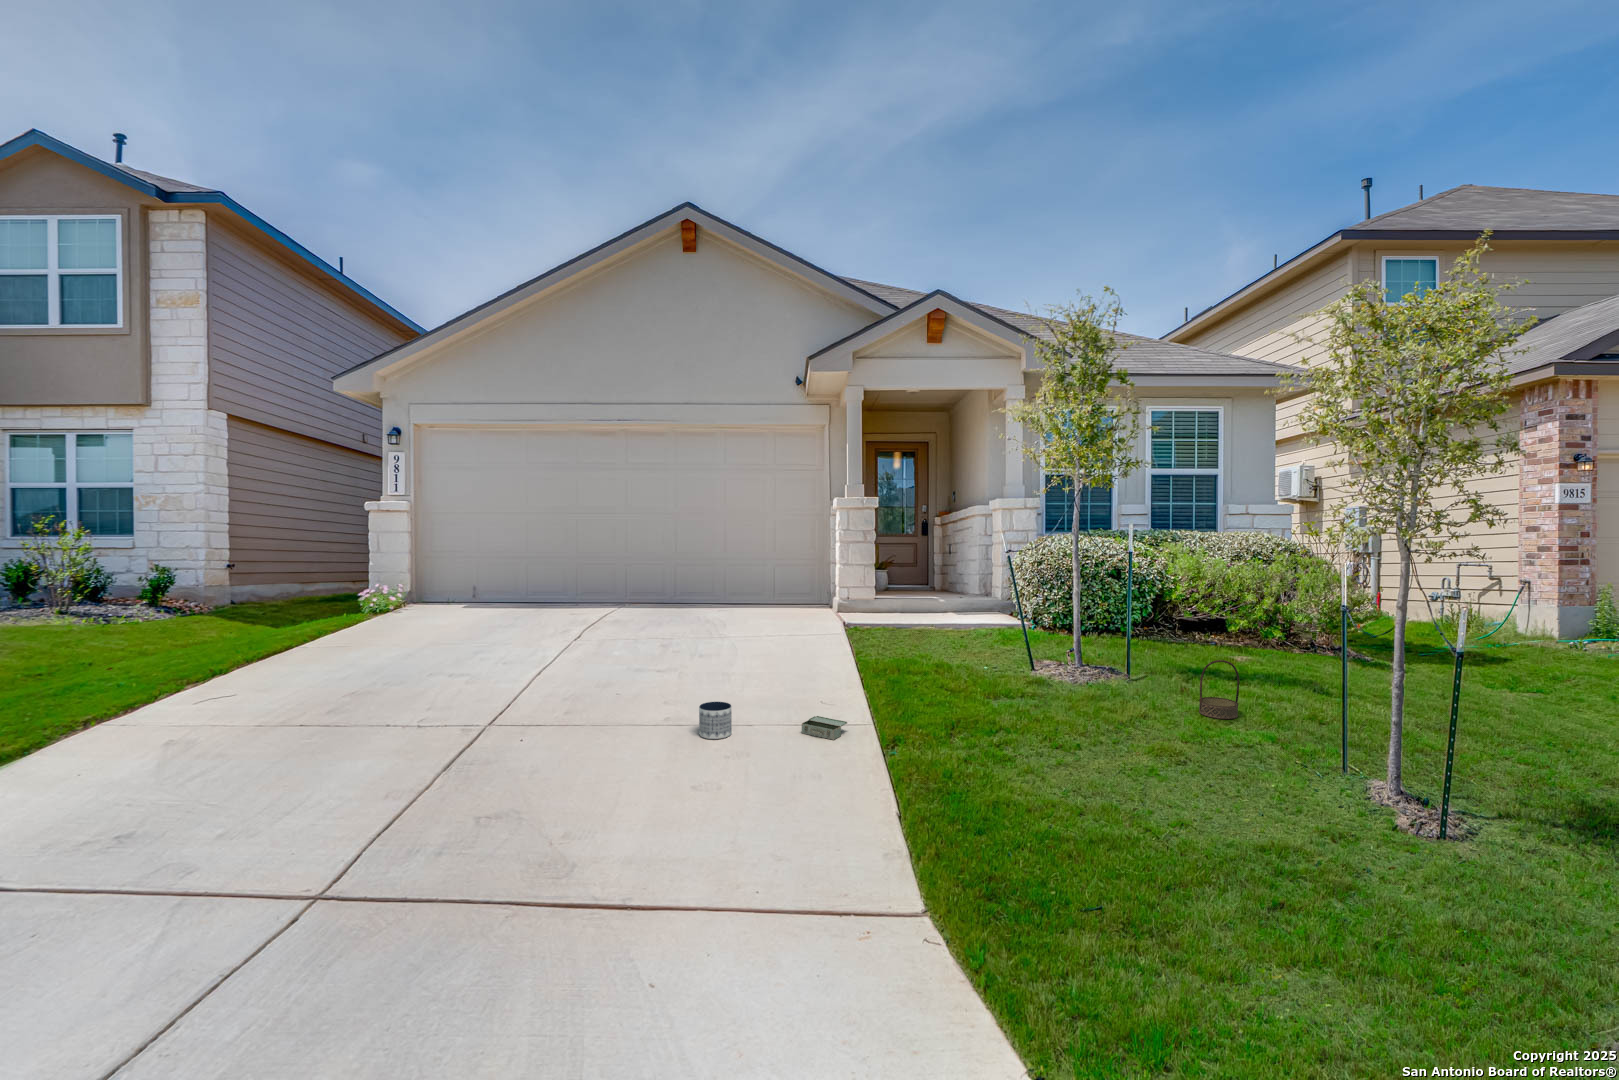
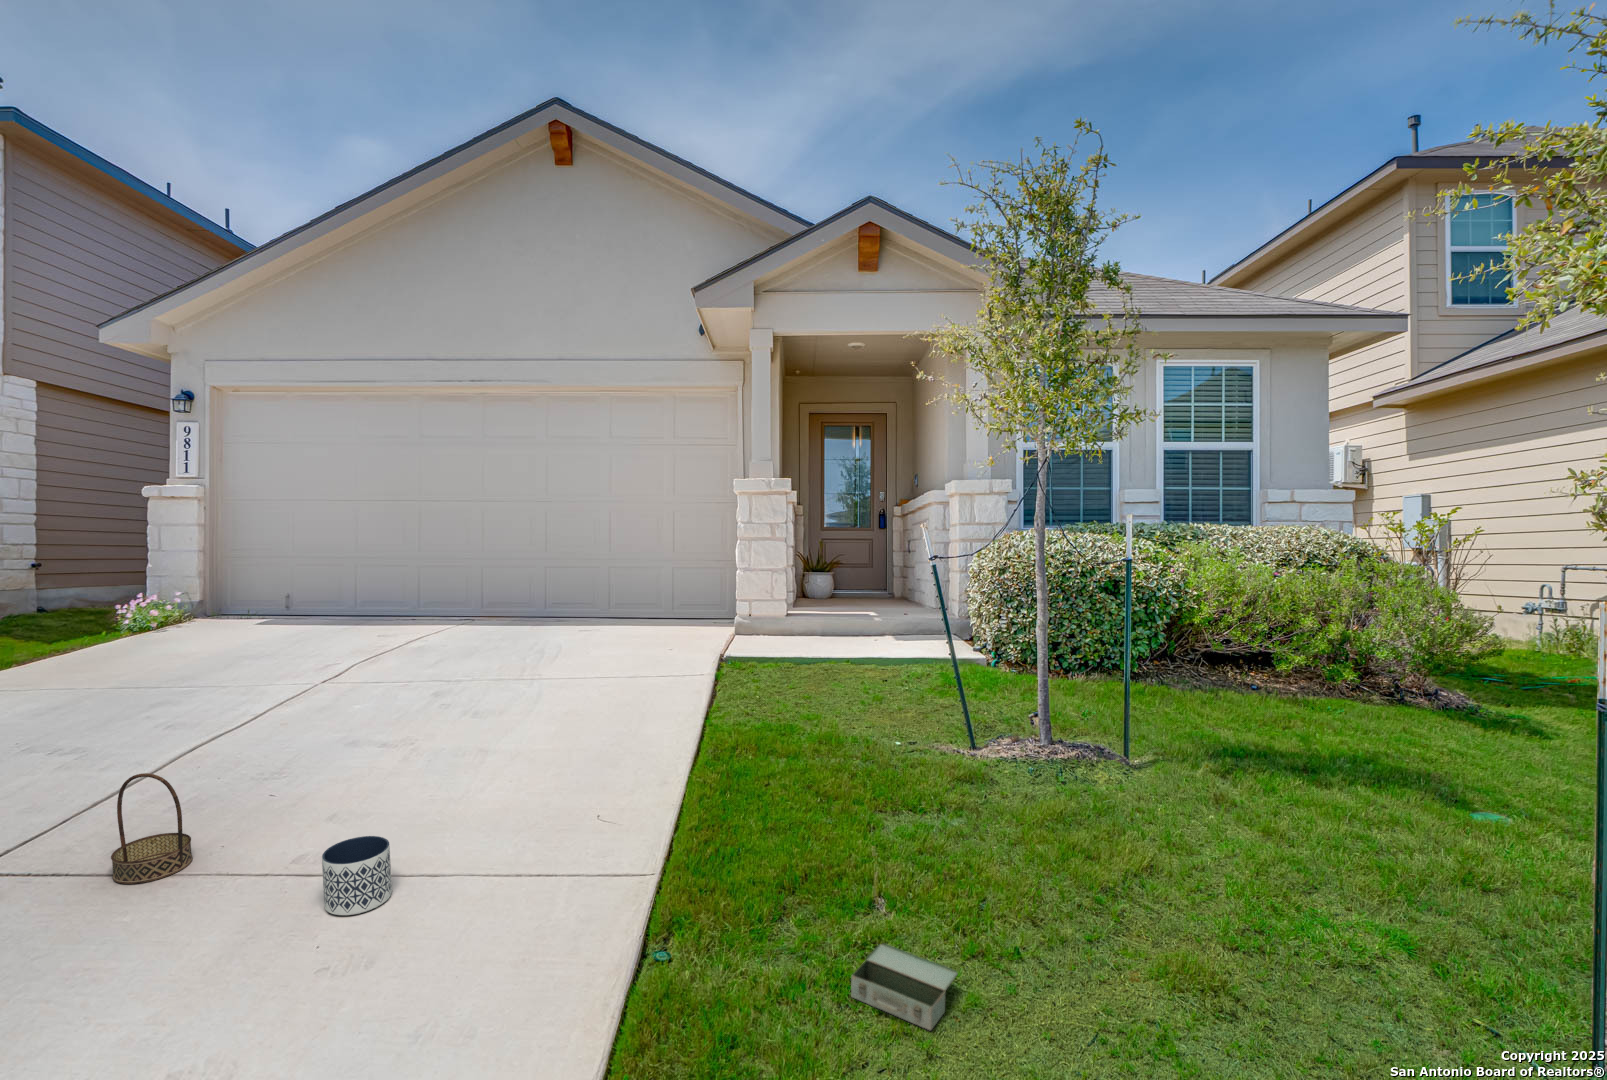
basket: present [1199,660,1240,719] -> present [111,773,193,884]
toolbox: present [802,716,847,740] -> present [851,944,958,1030]

